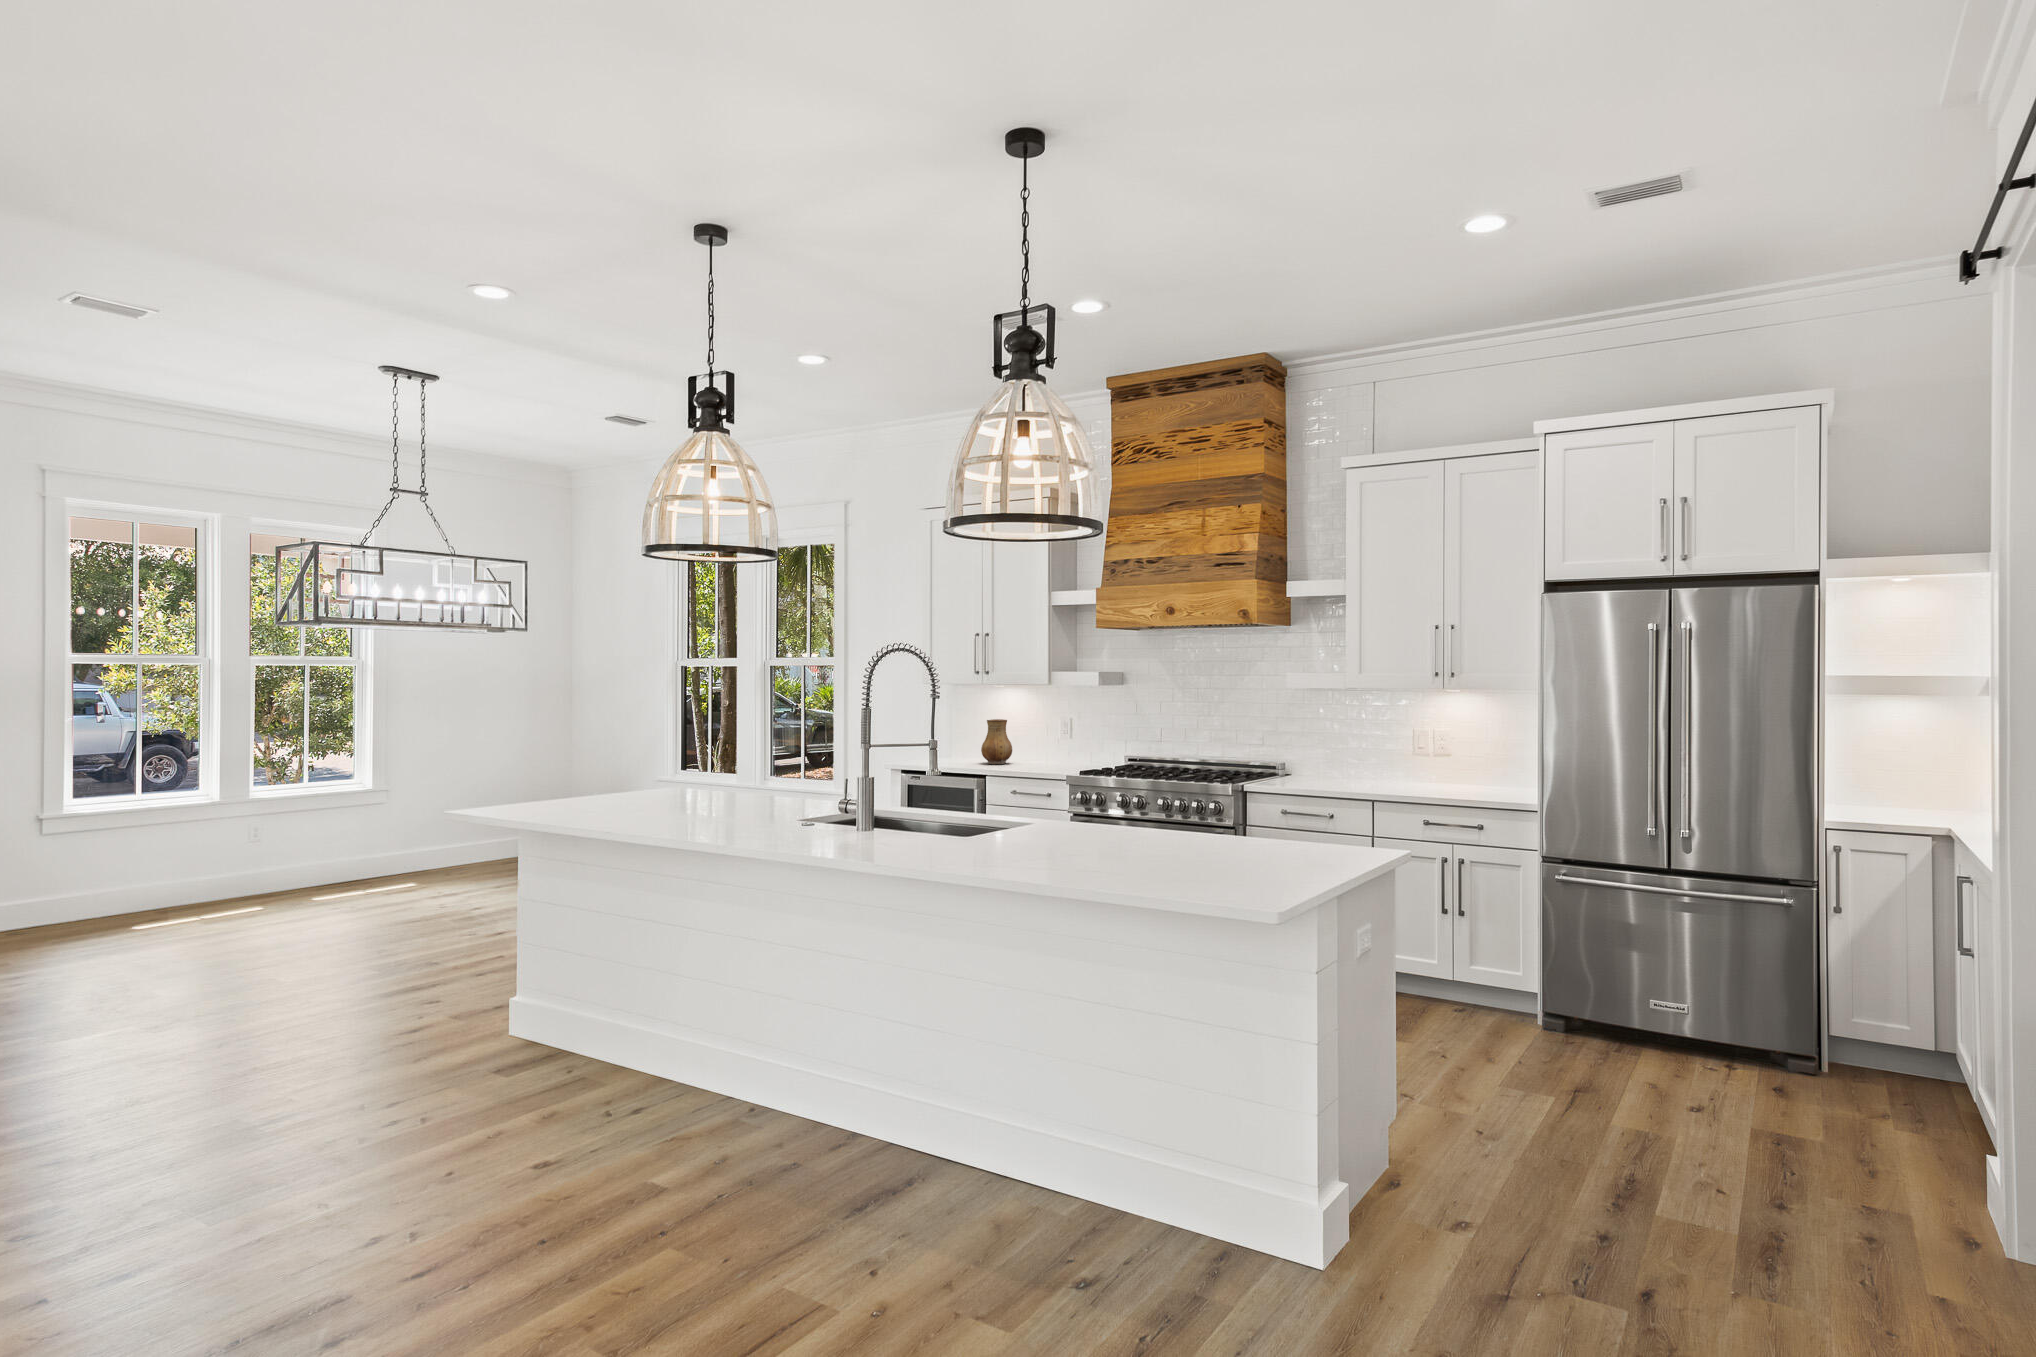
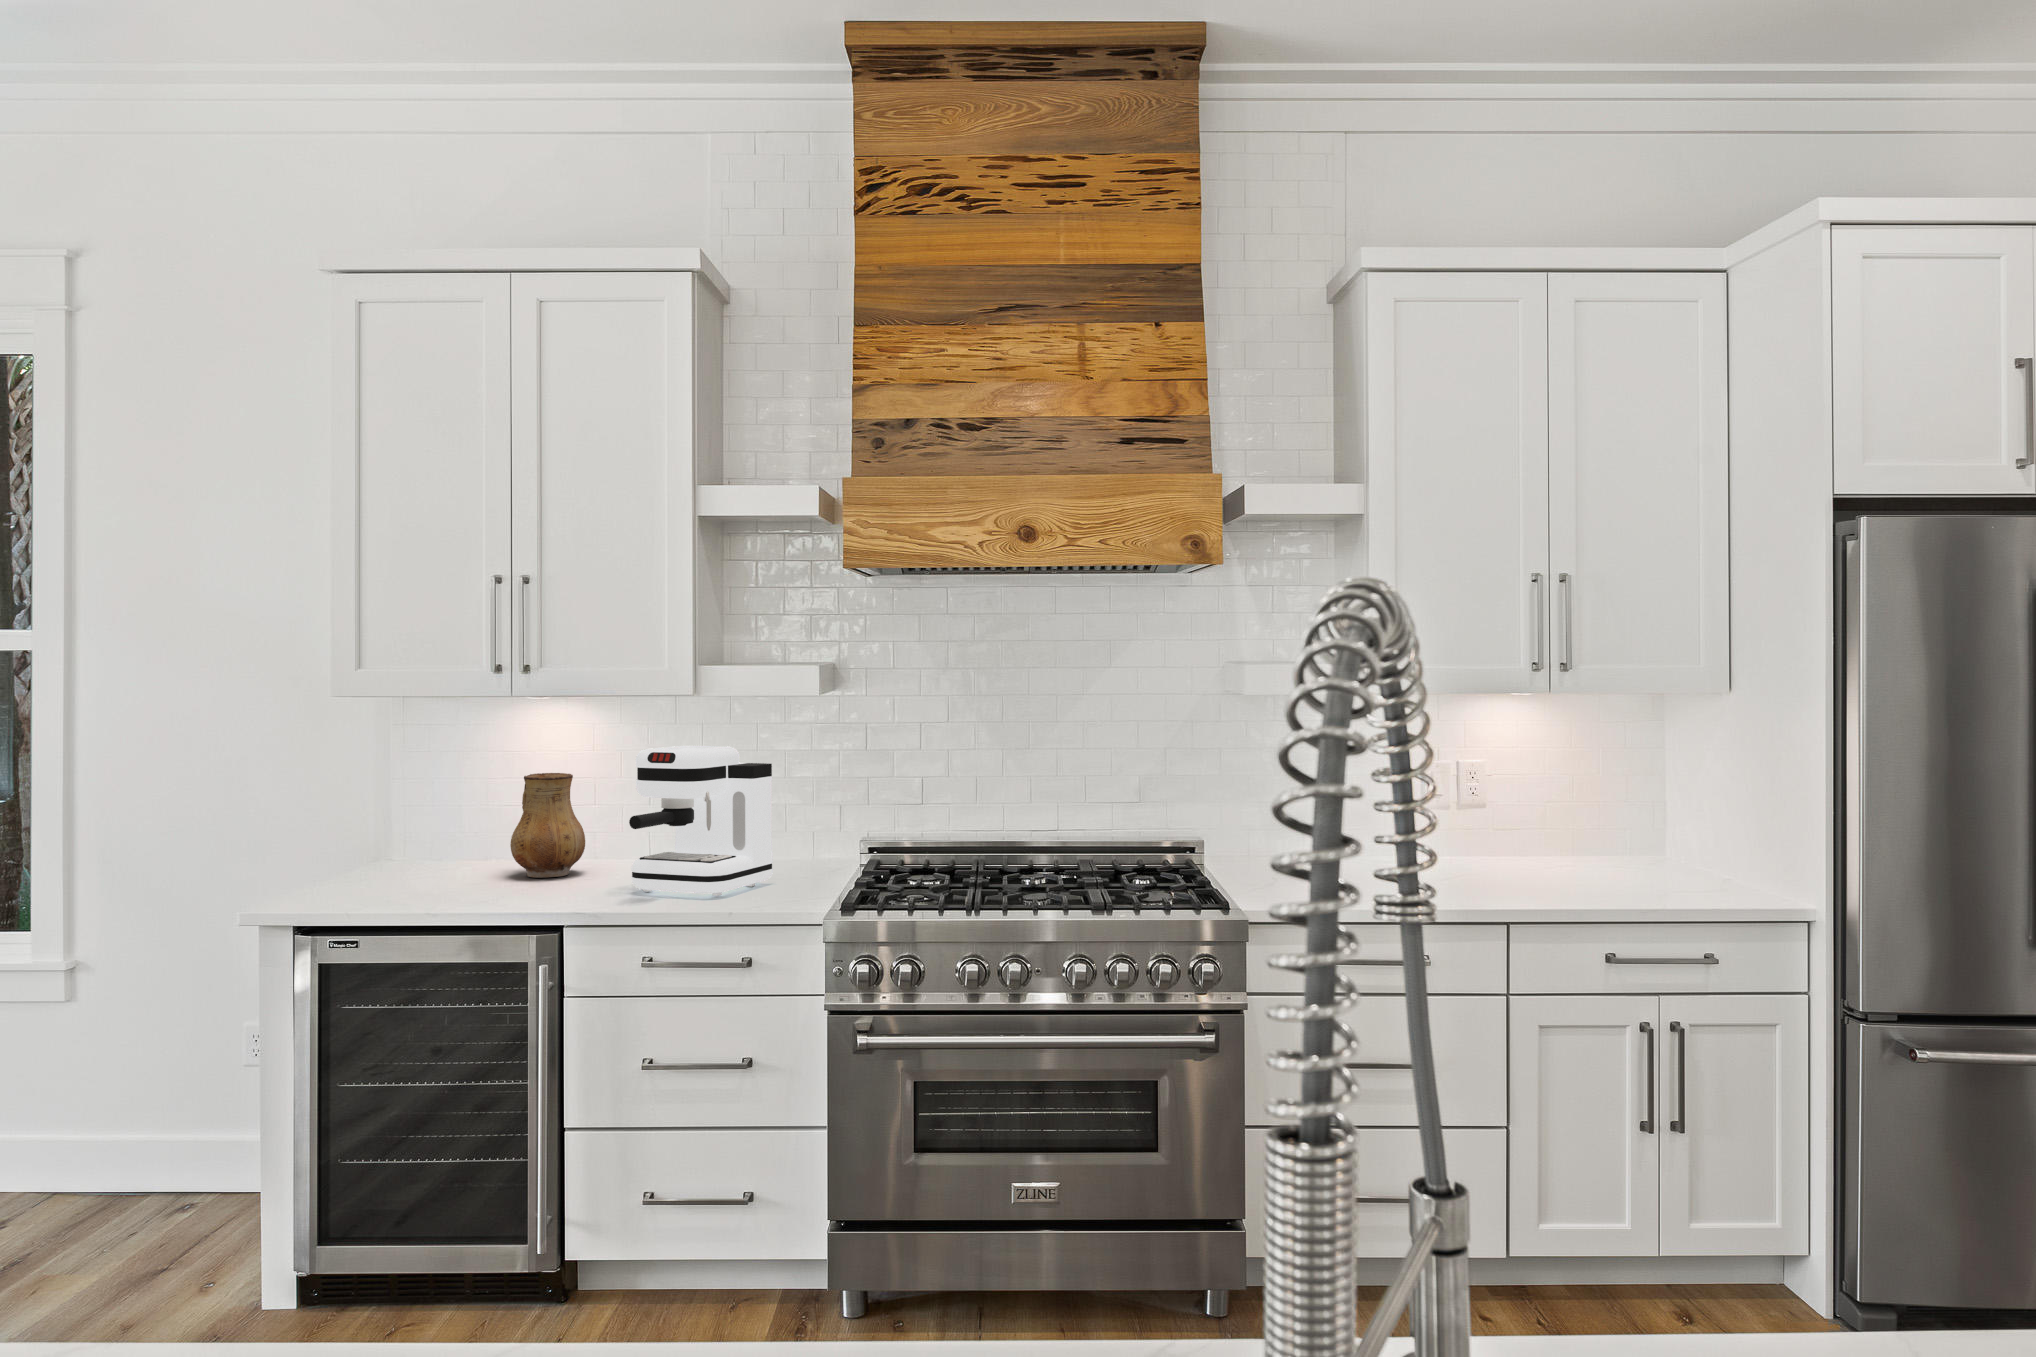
coffee maker: none [1007,708,1075,772] -> present [629,746,773,896]

